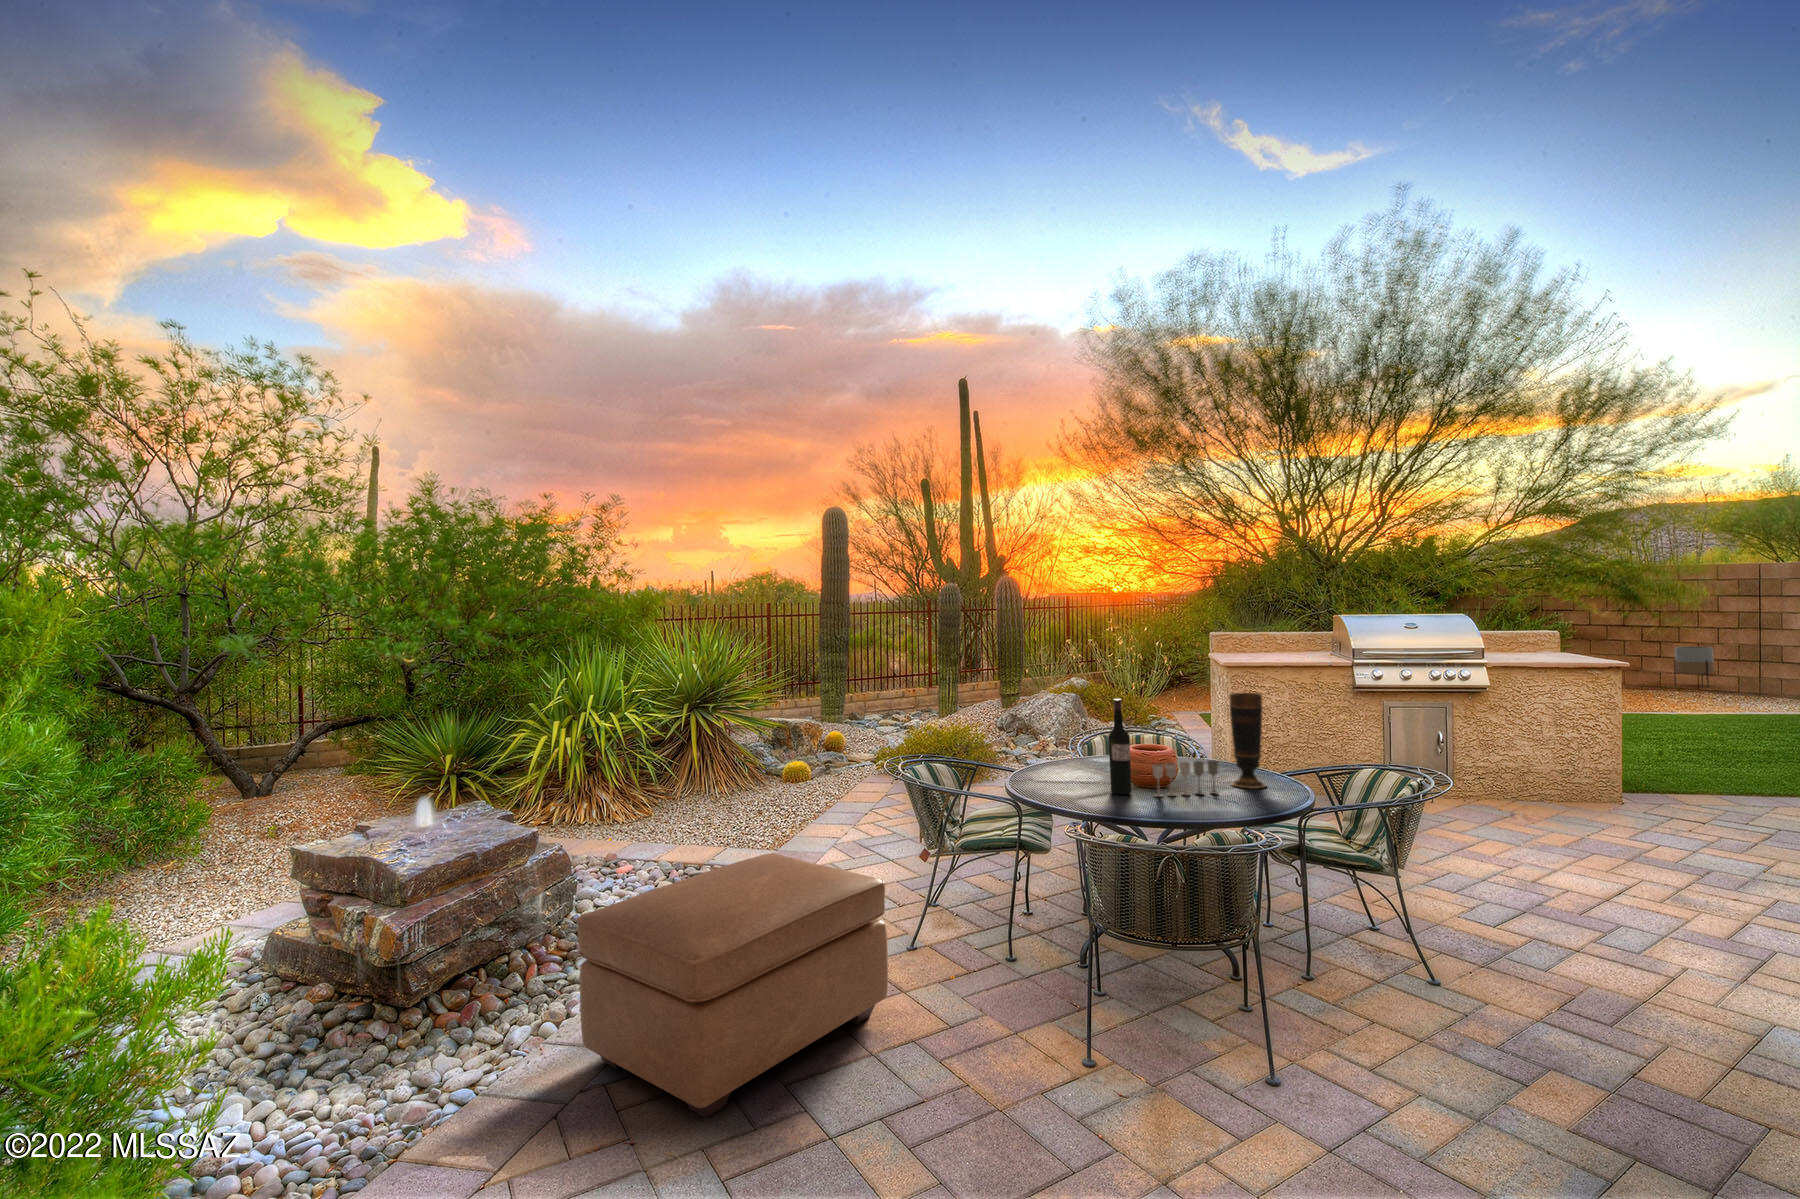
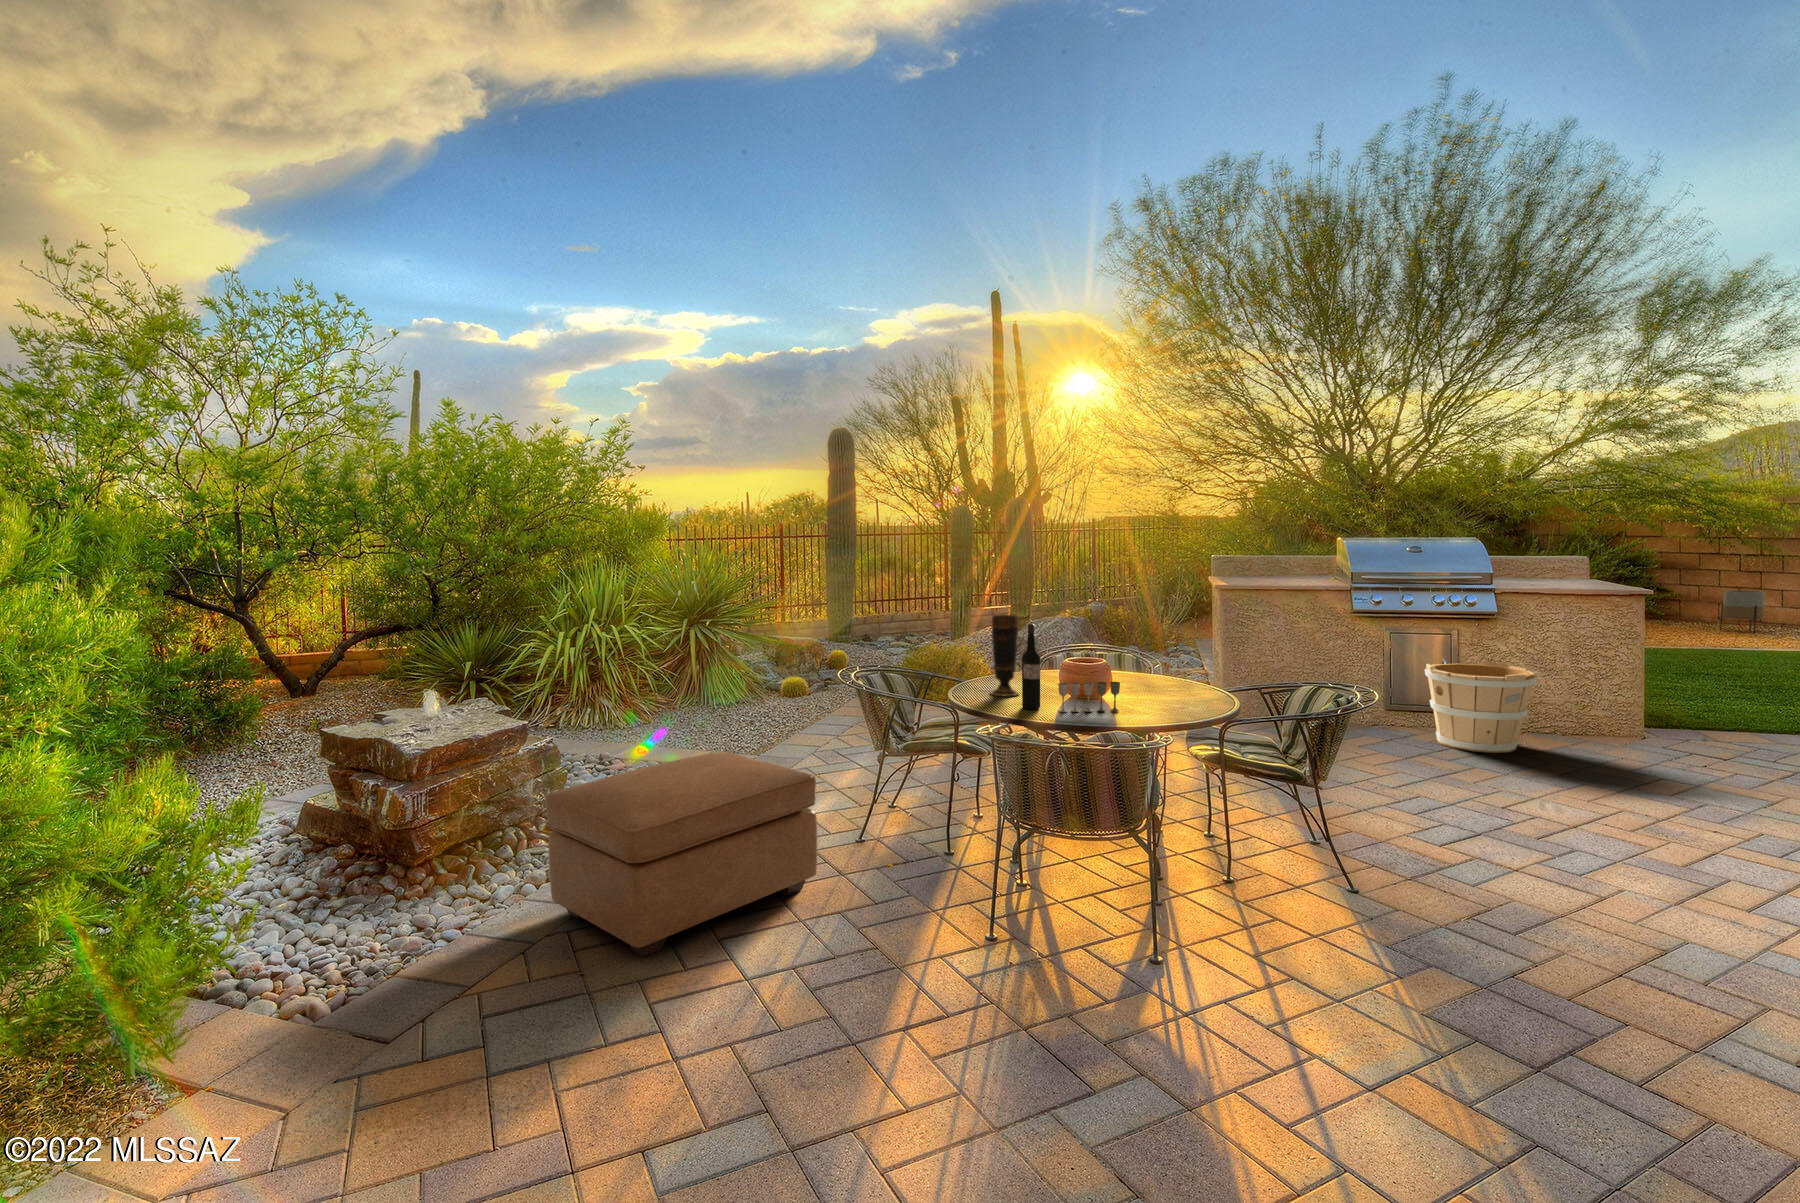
vase: present [1229,693,1266,788] -> present [991,615,1018,696]
wooden bucket: none [1456,724,1574,818] -> present [1425,662,1537,753]

